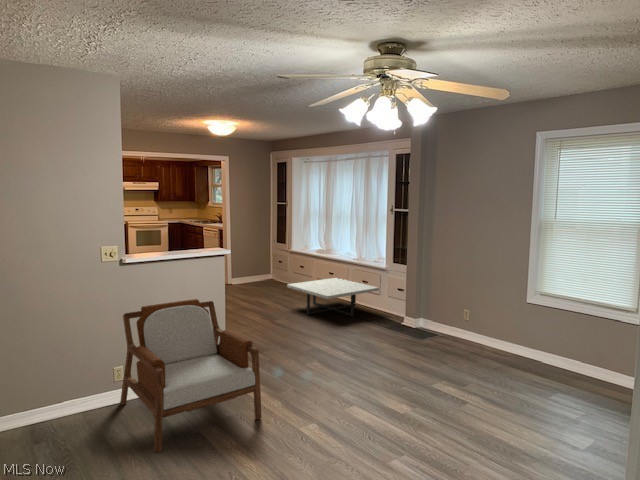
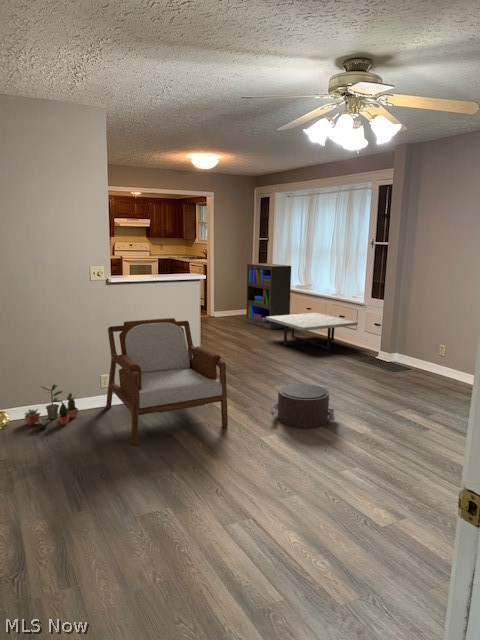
bookshelf: none [265,228,310,295] -> present [246,263,291,329]
pouf: none [306,363,374,414] -> present [270,384,335,428]
potted plant: none [20,383,88,441] -> present [25,384,78,429]

